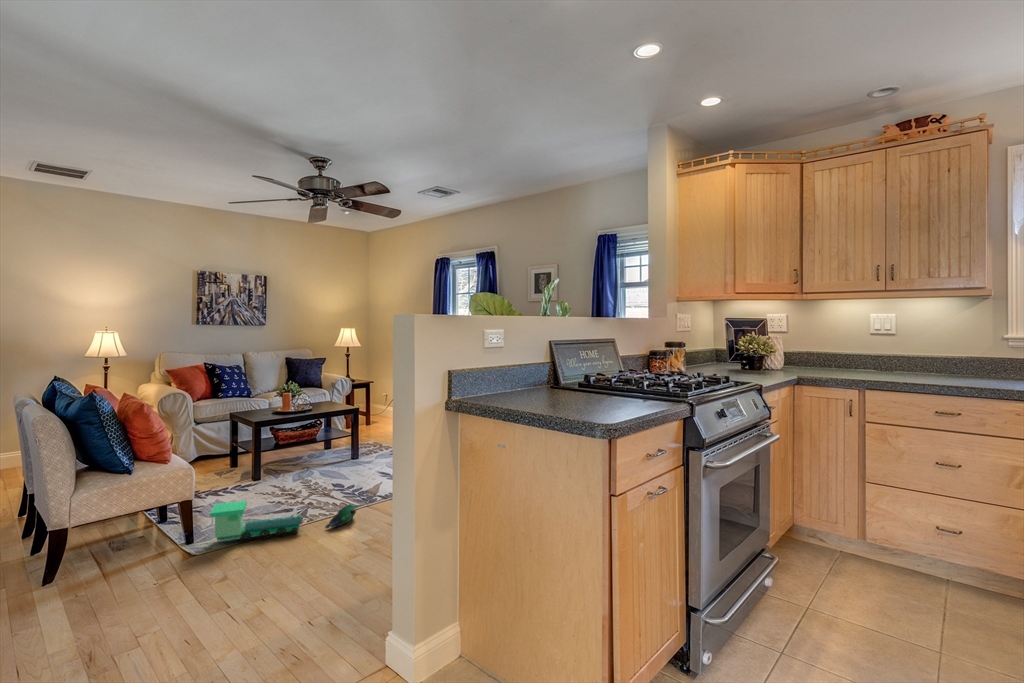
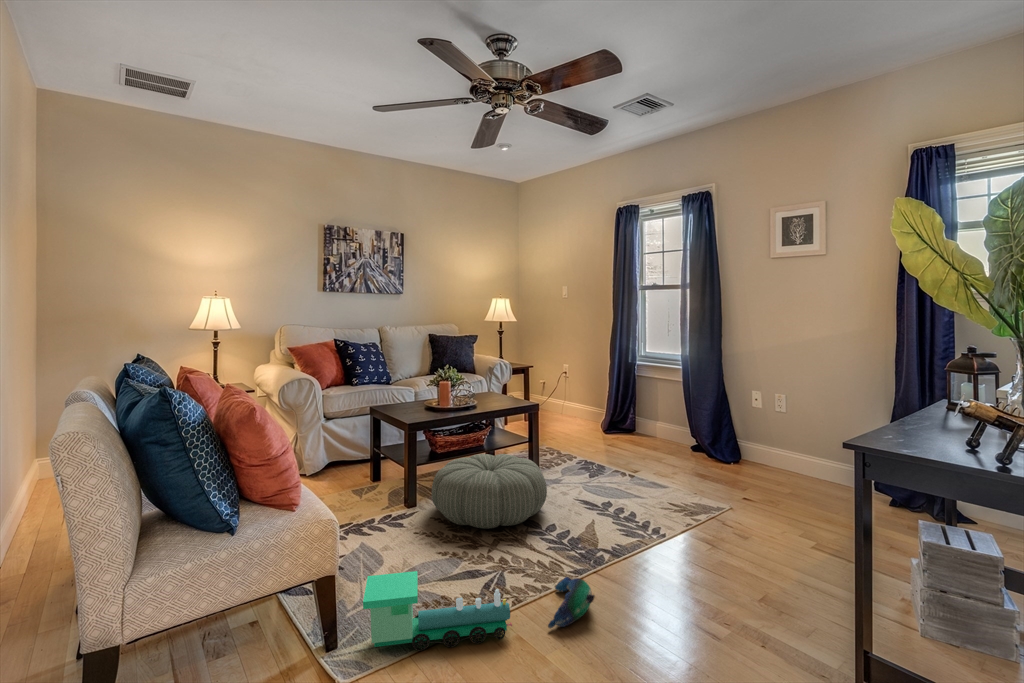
pouf: none [271,442,353,488] -> present [432,454,547,529]

